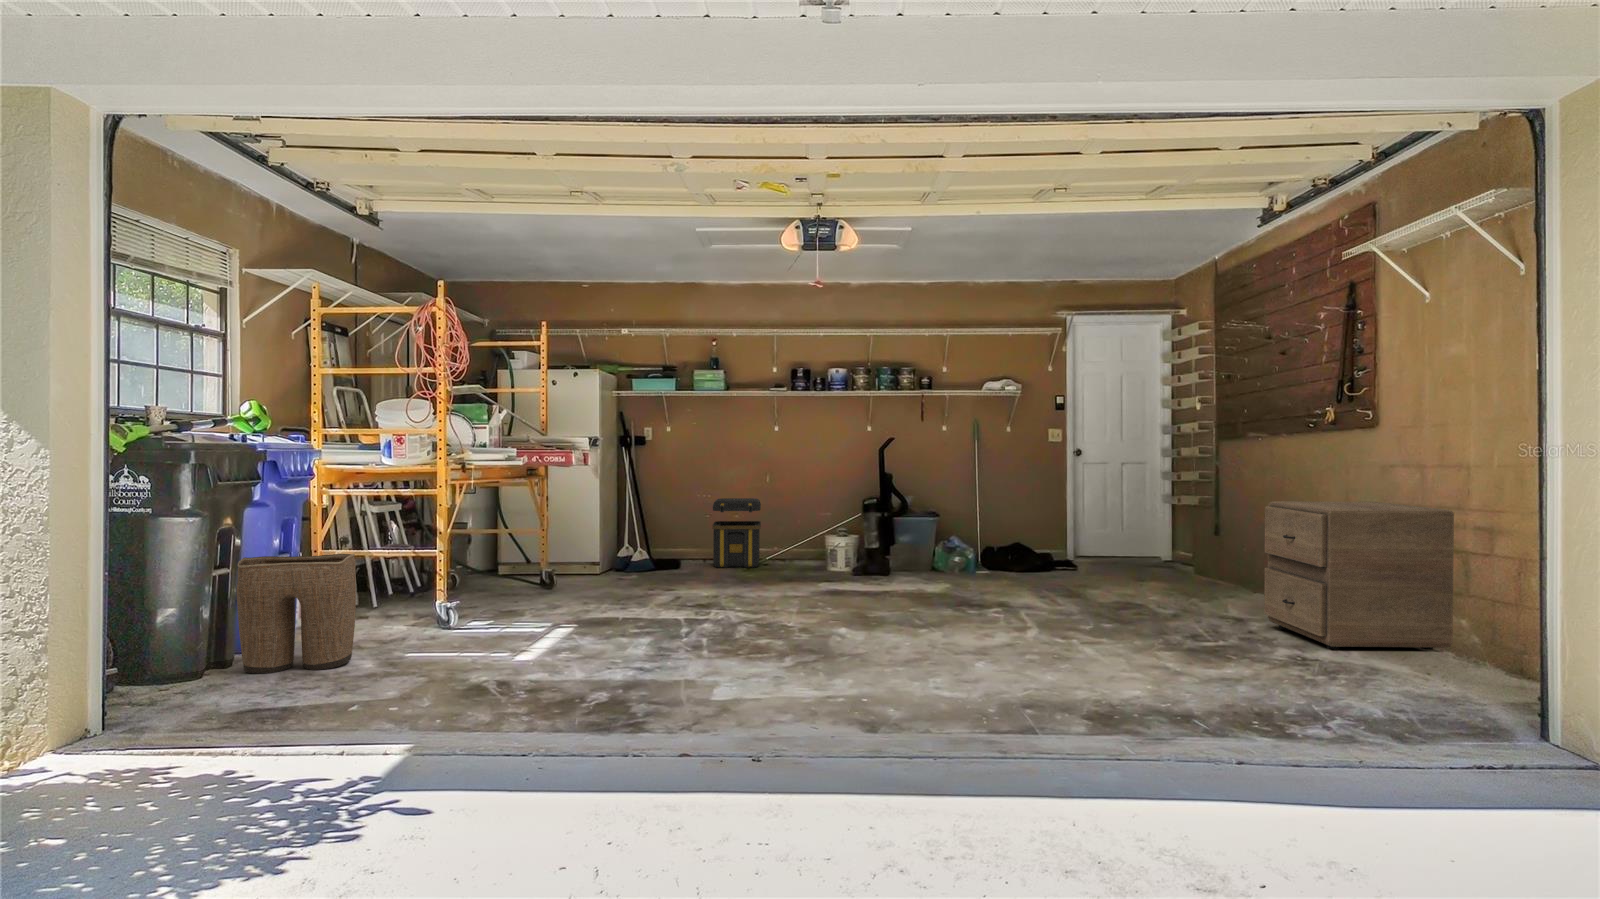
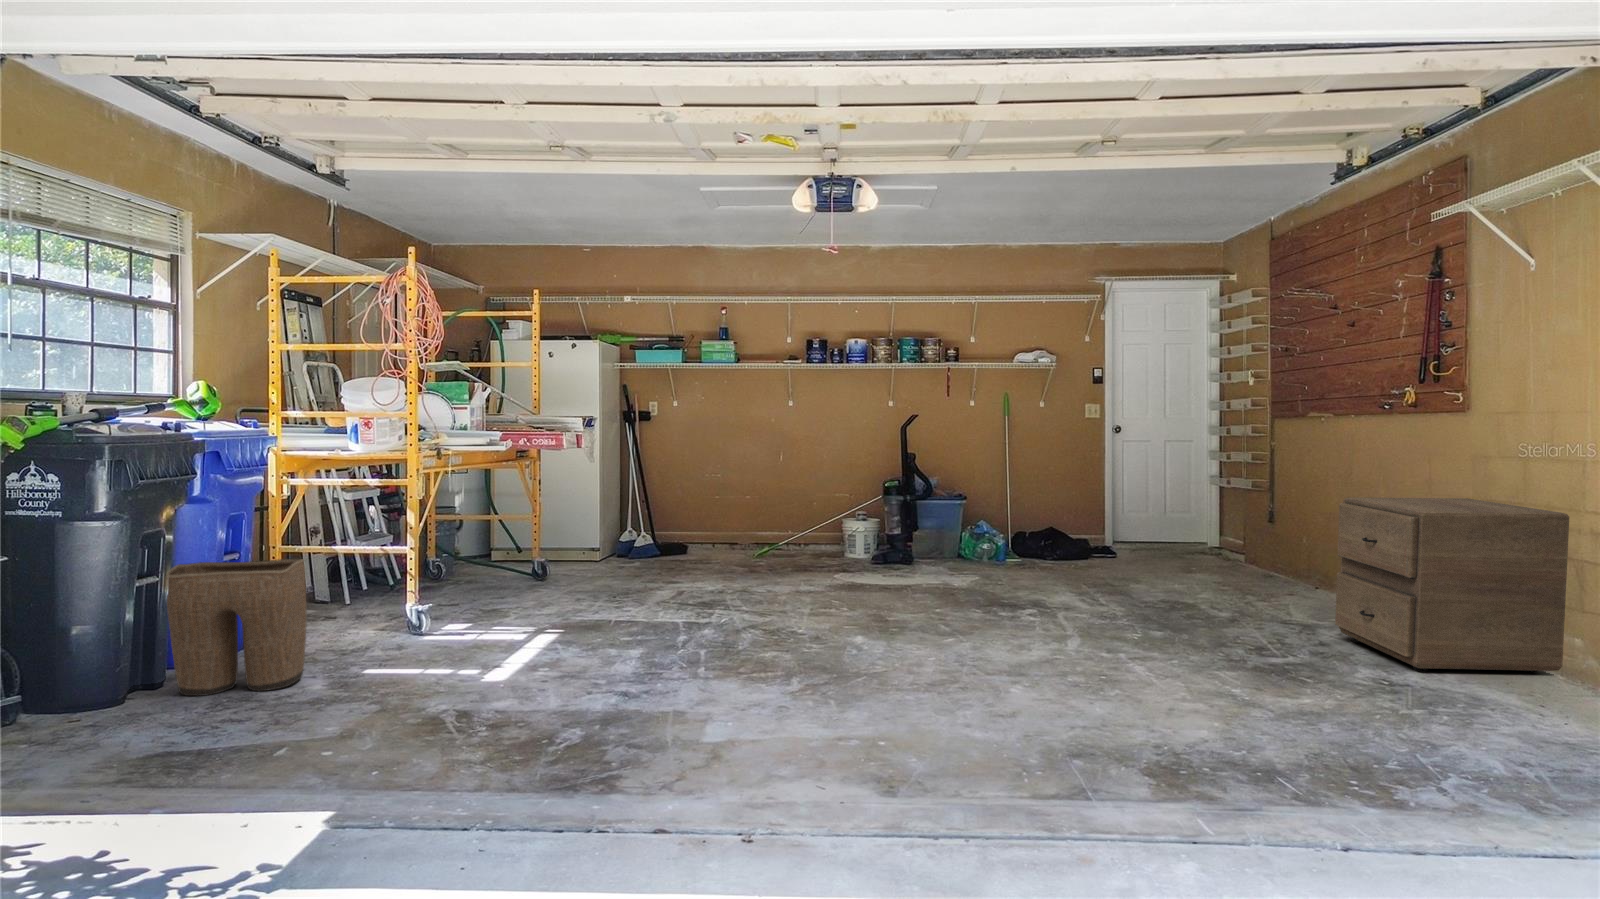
toolbox: present [712,498,761,568] -> none [720,479,772,554]

